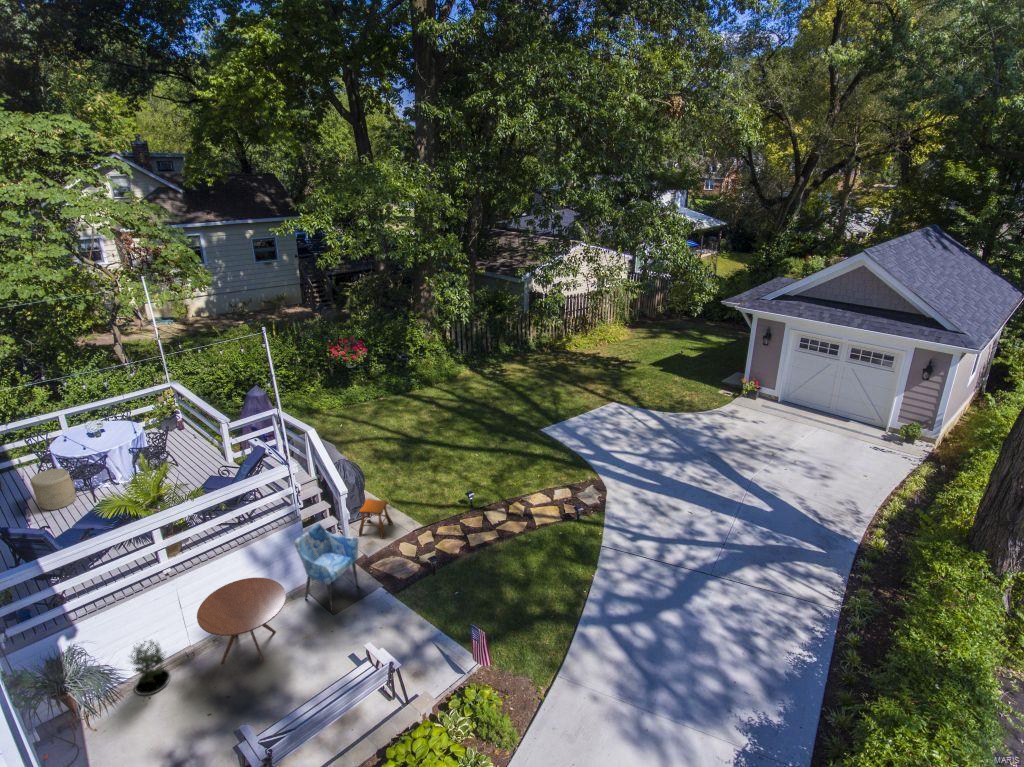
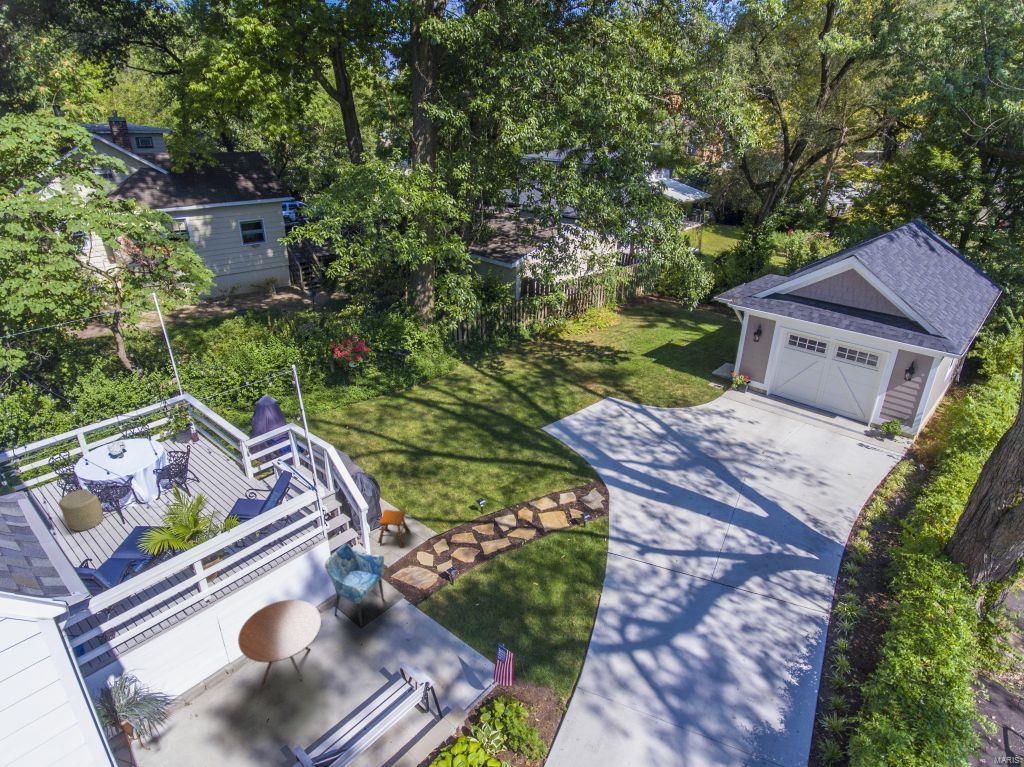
potted tree: present [130,640,170,696] -> none [173,665,215,719]

